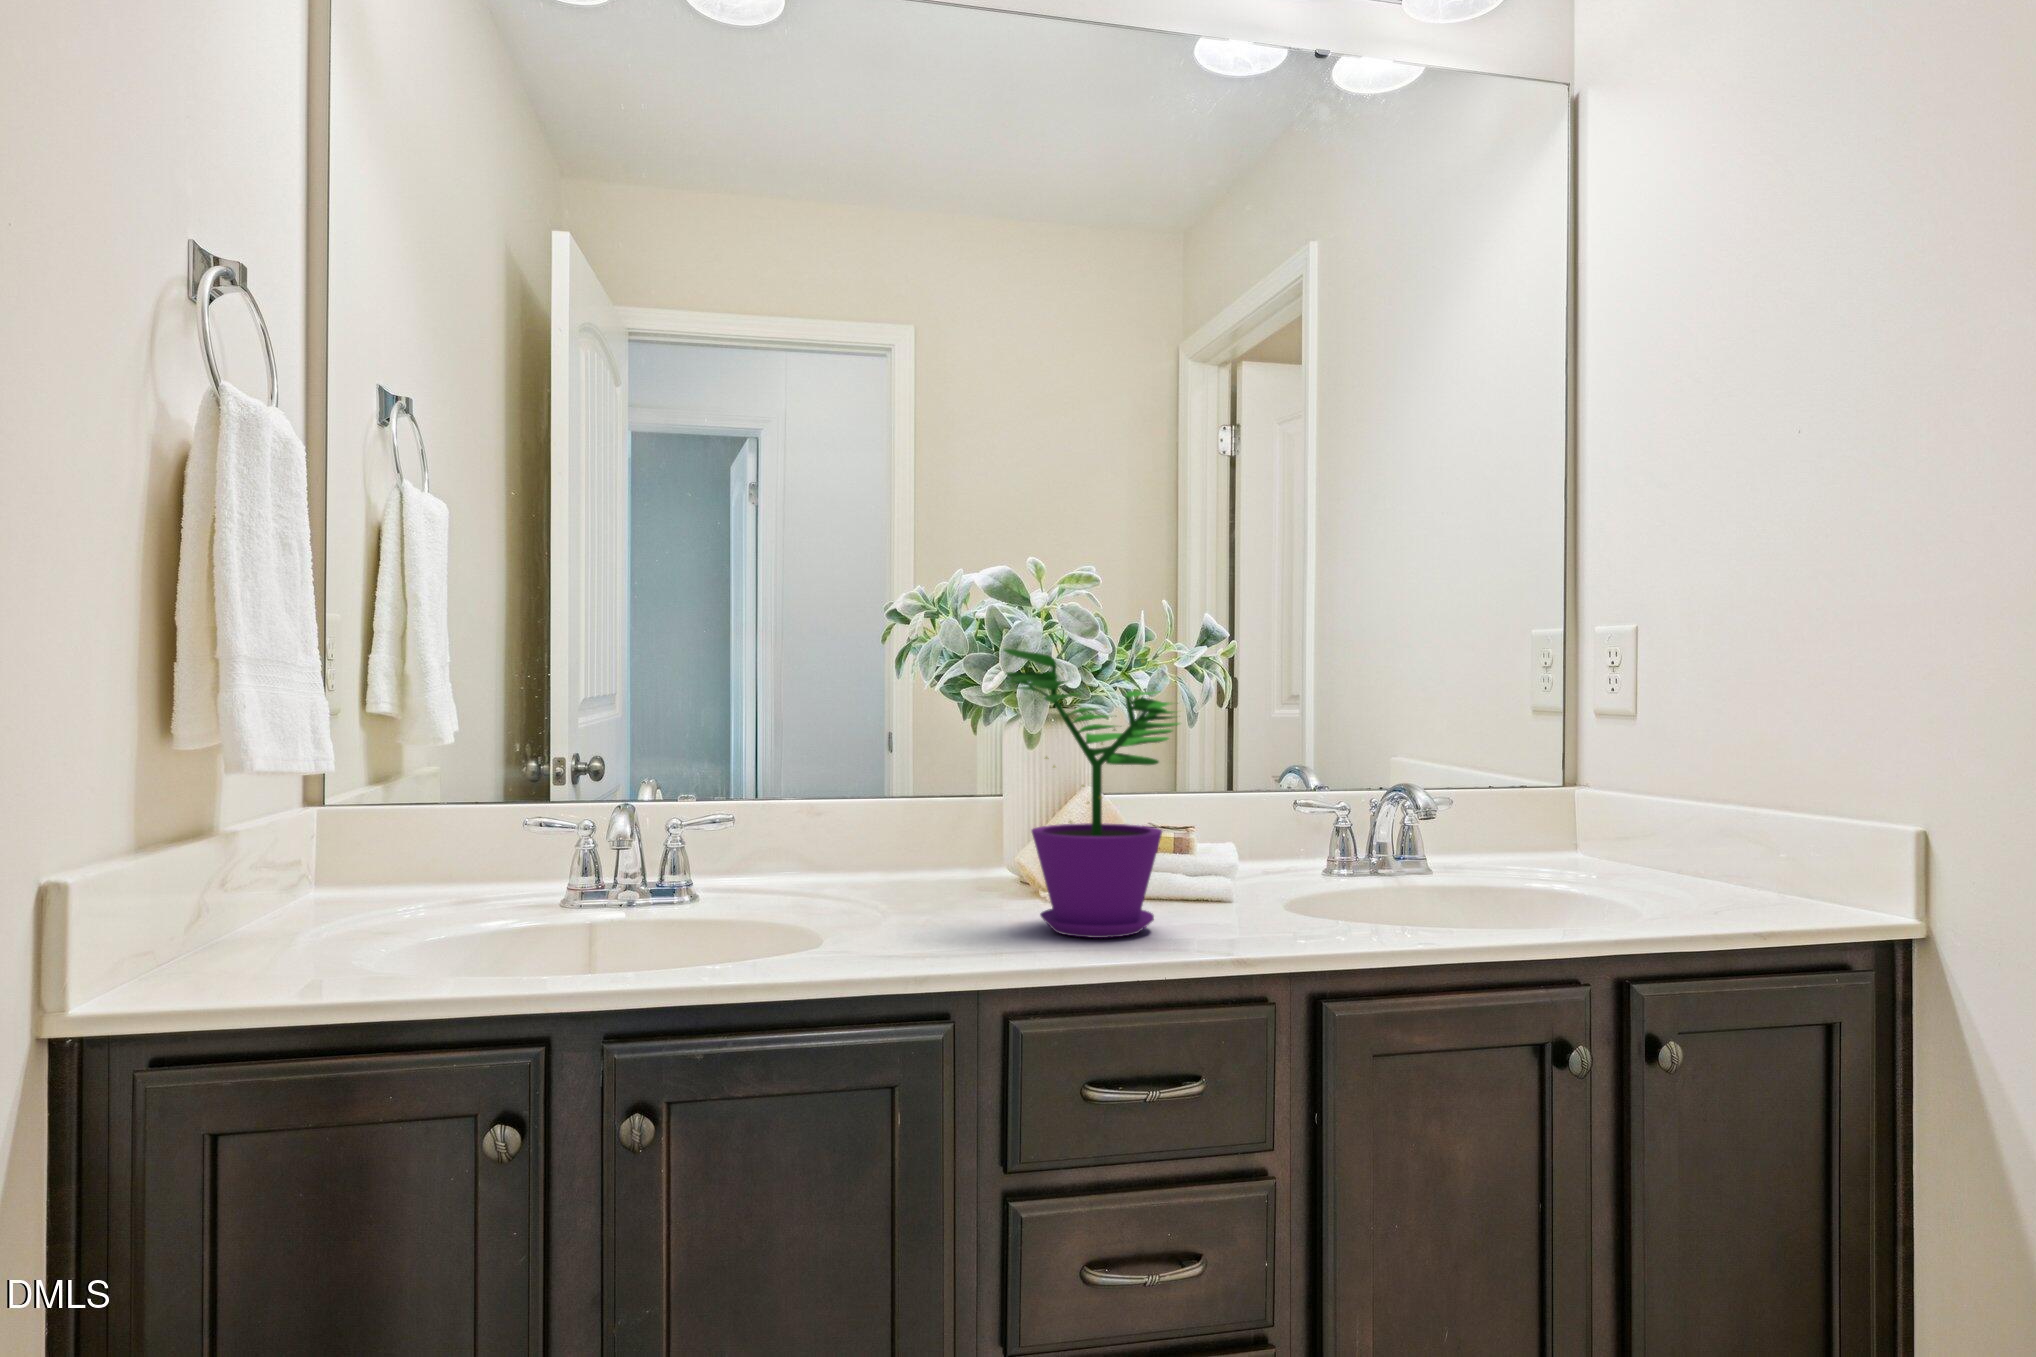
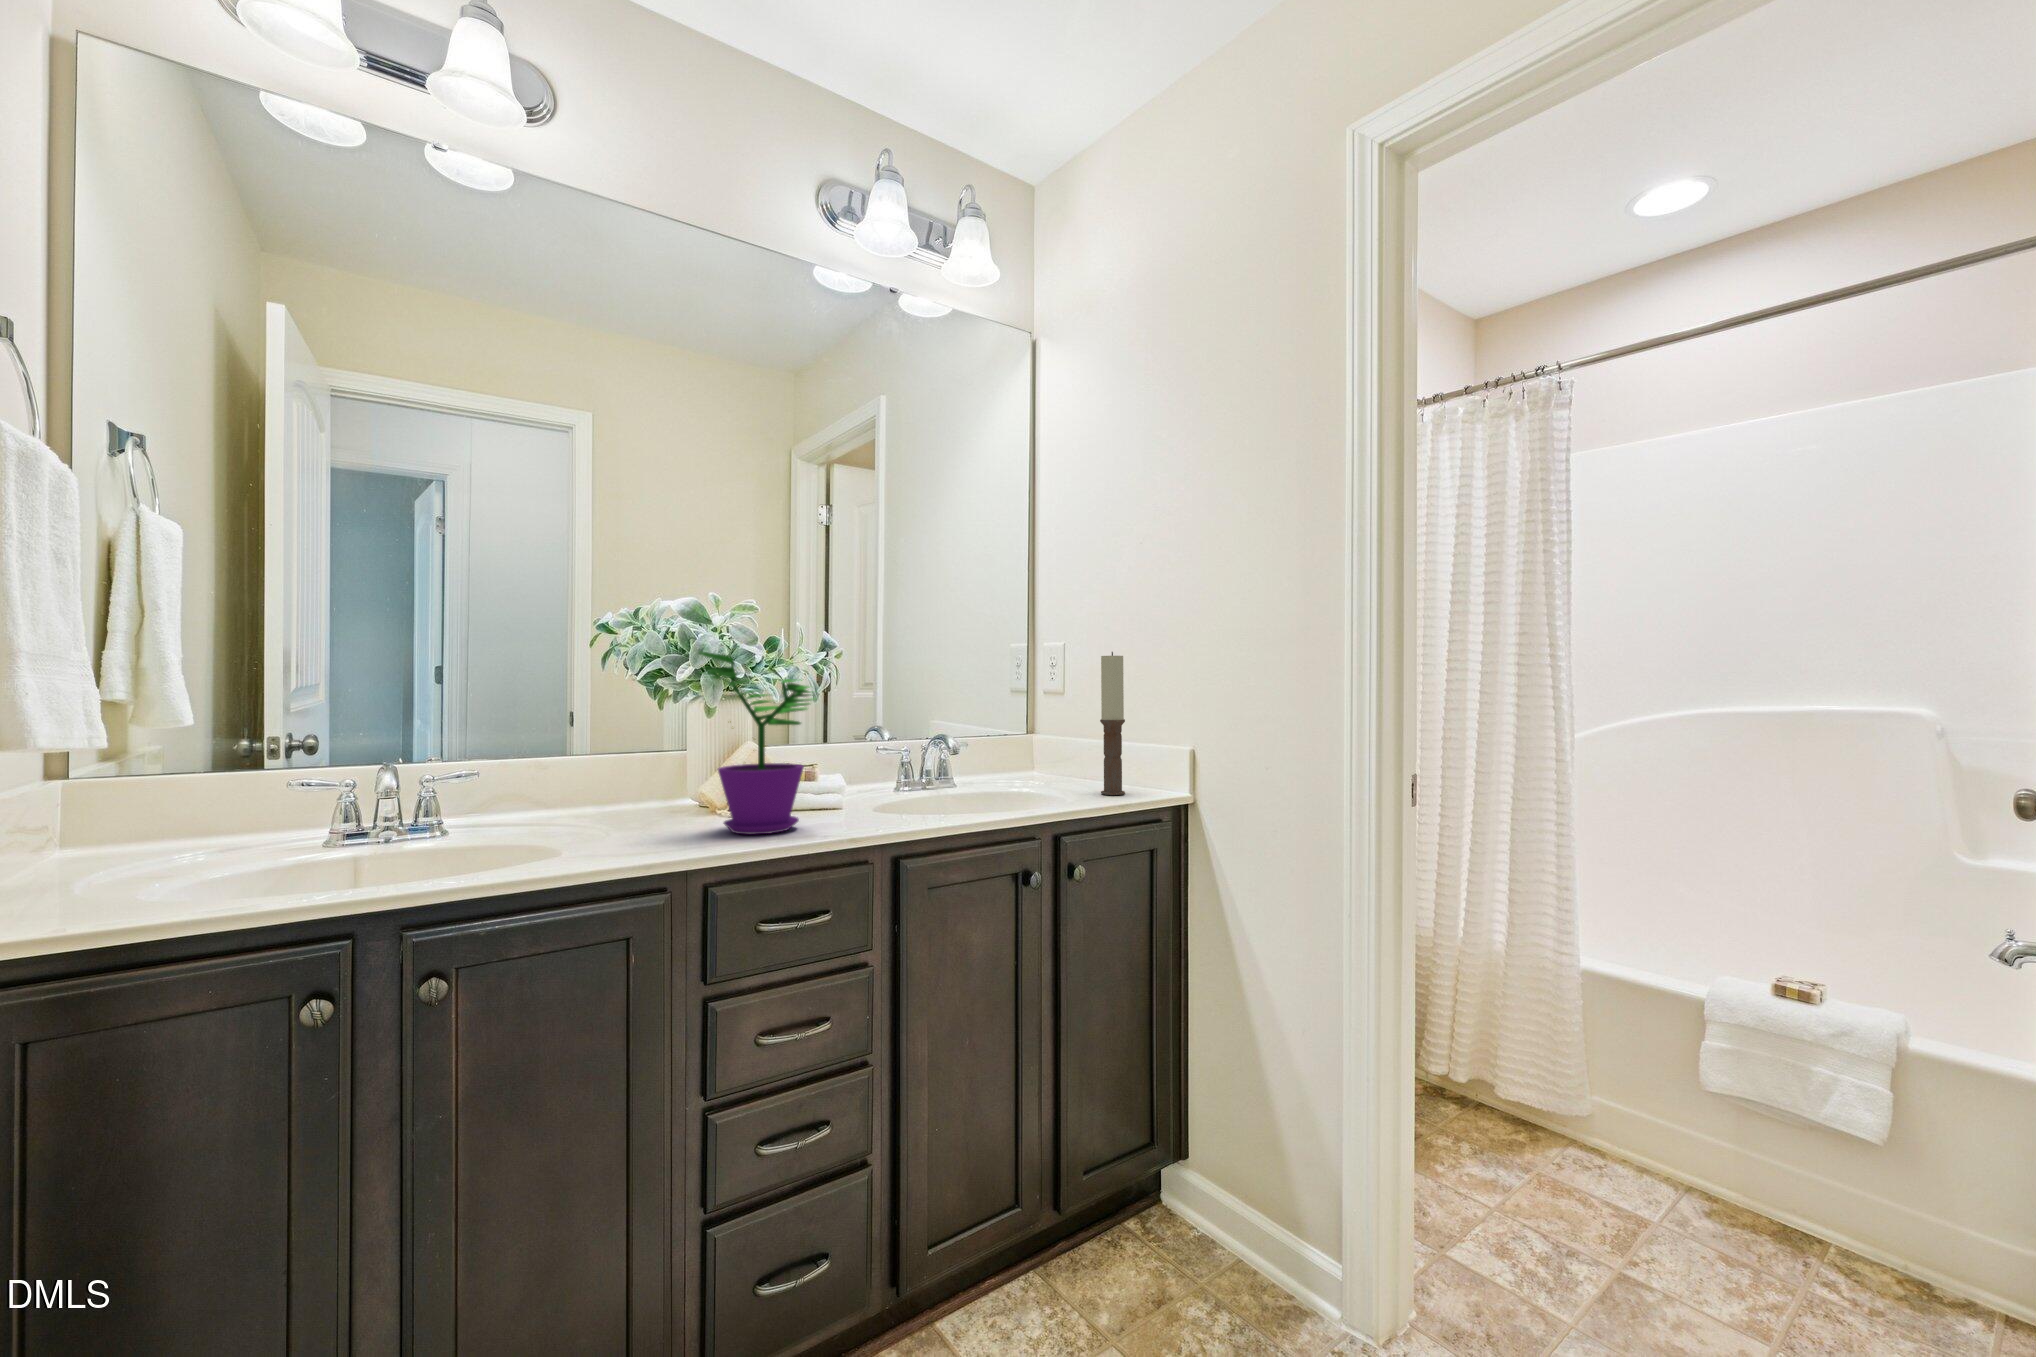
candle: none [1711,639,1763,909] -> present [1100,652,1125,795]

